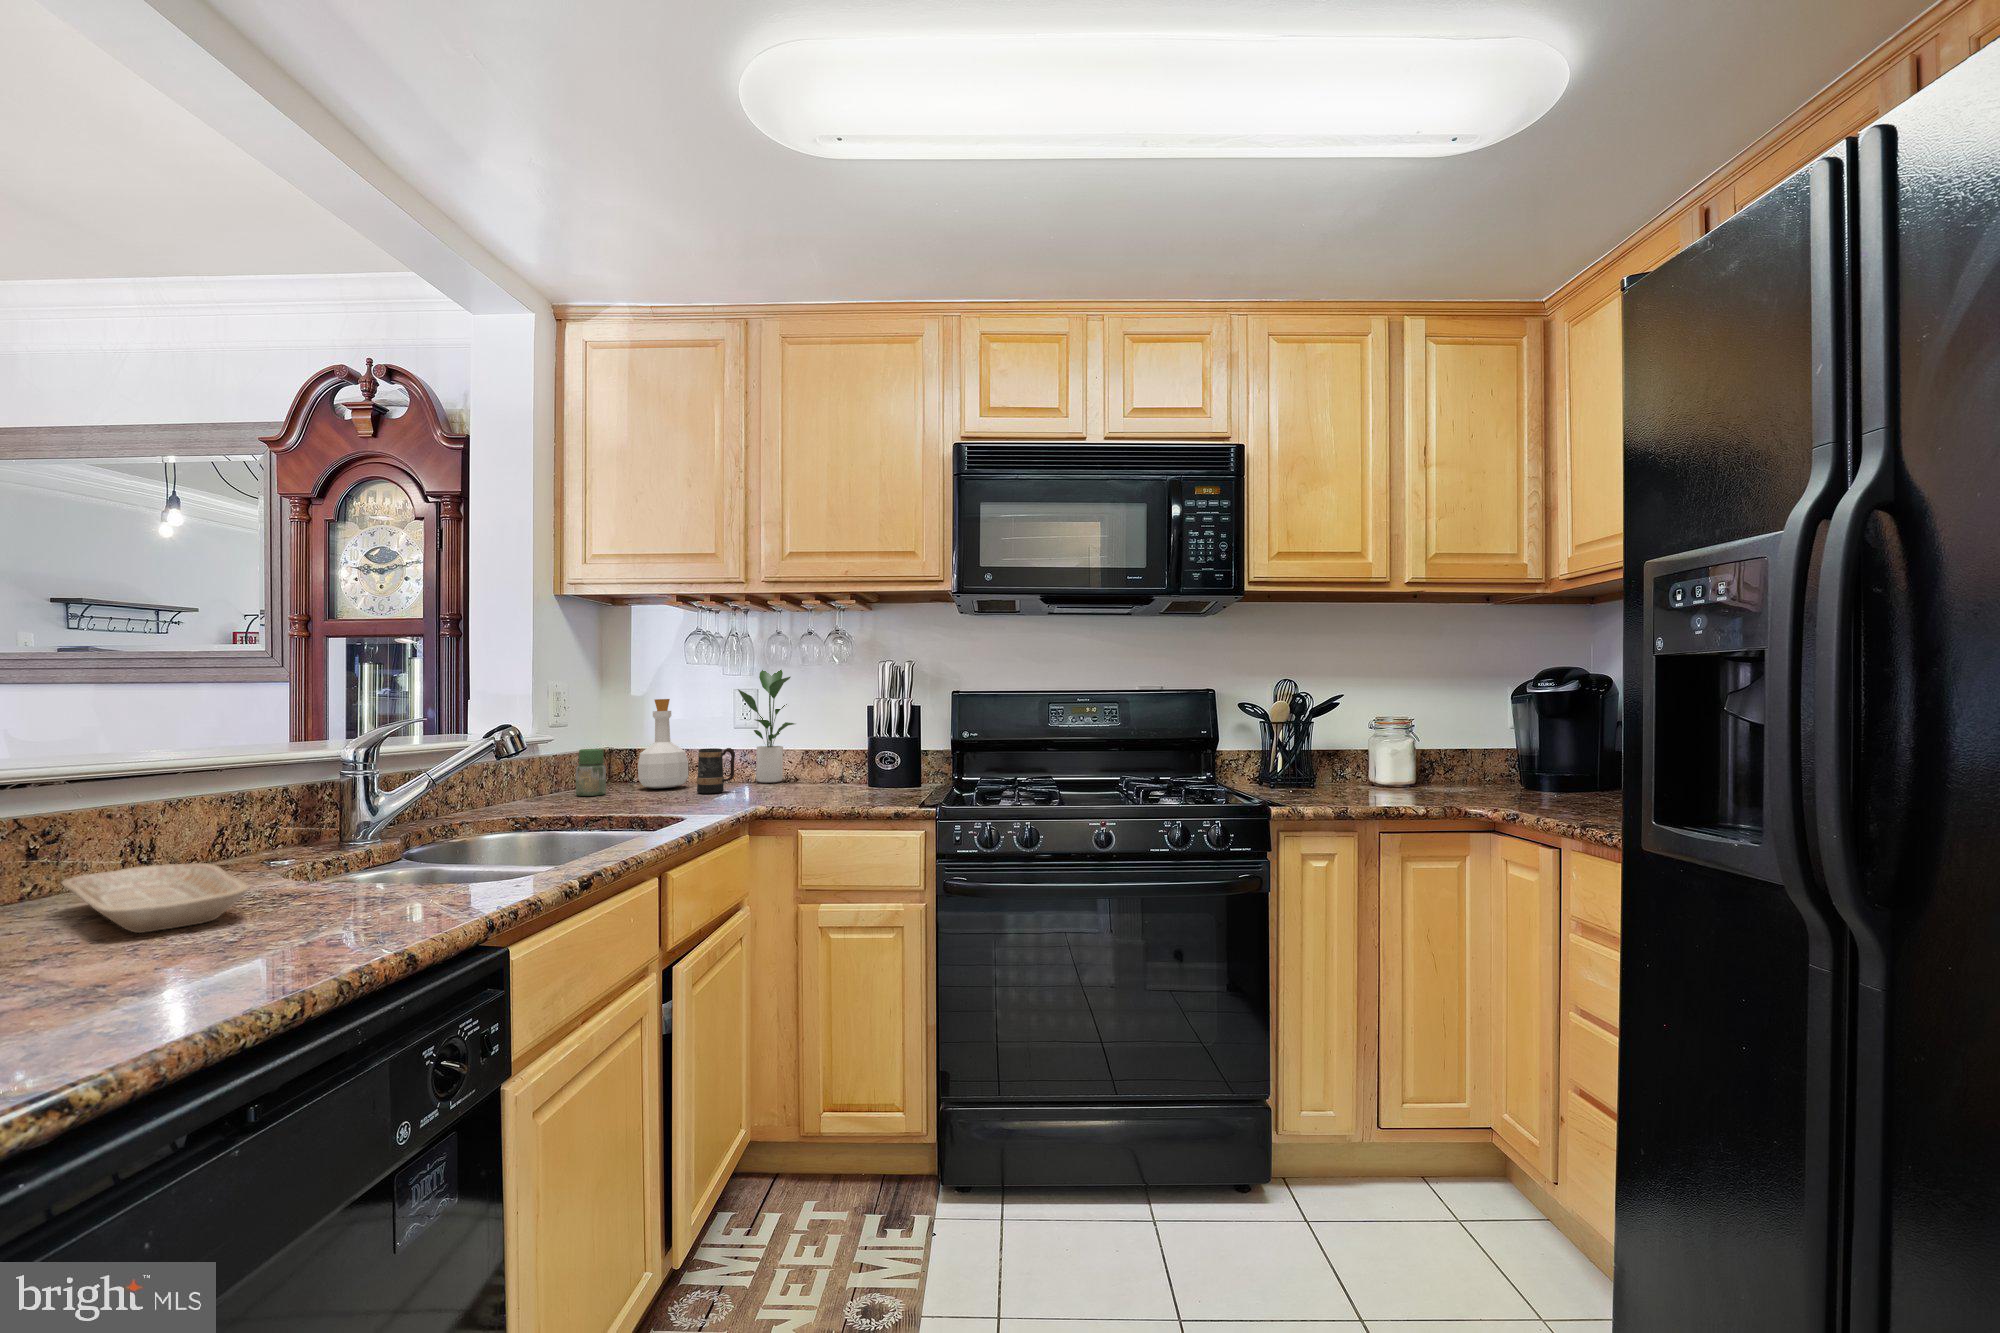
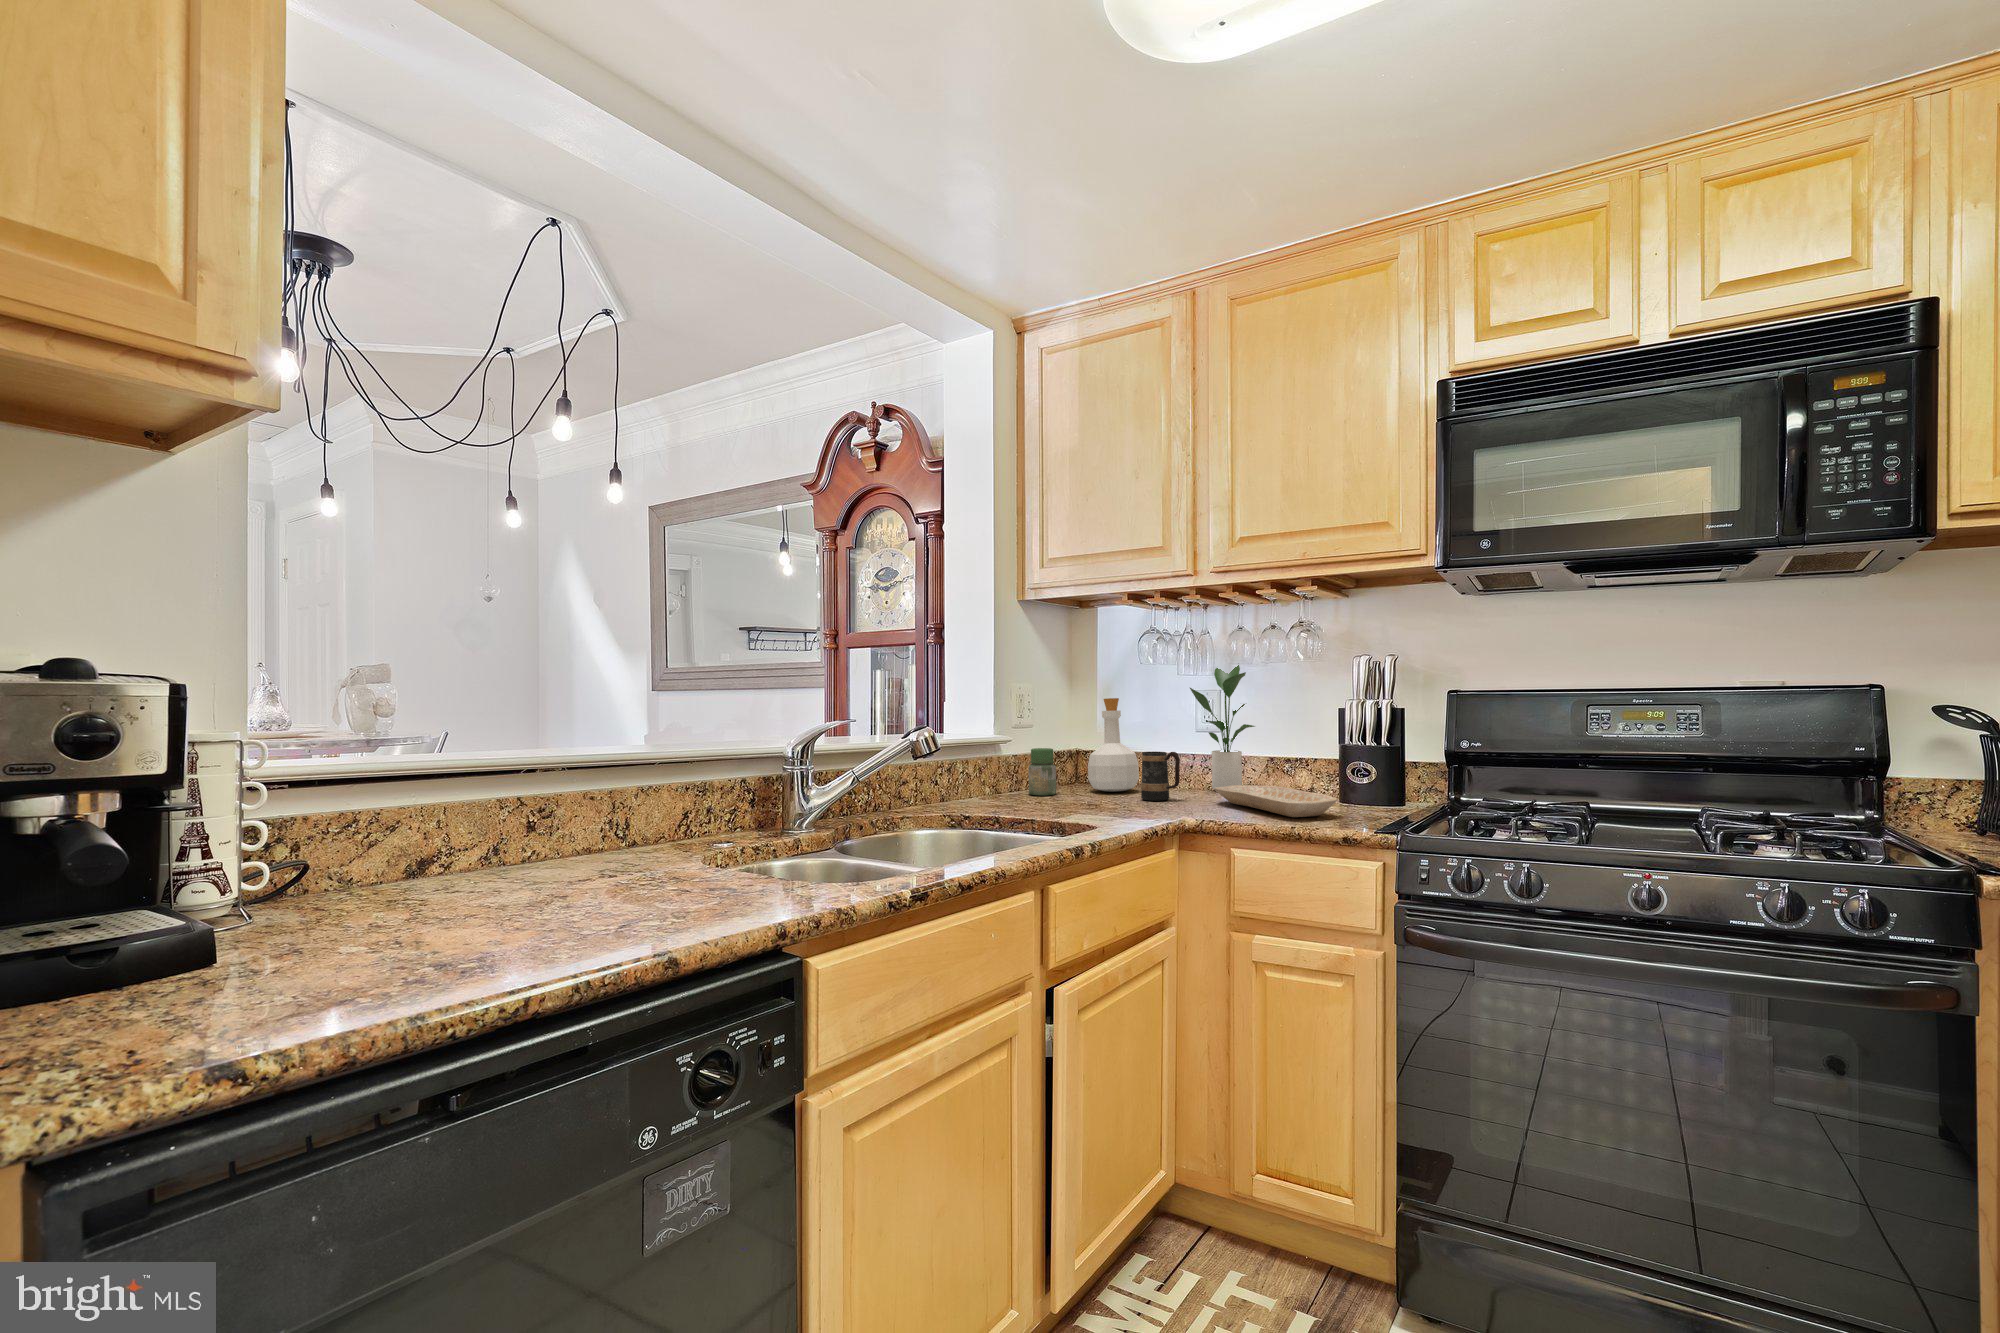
tray: present [62,863,249,933] -> present [1214,785,1337,817]

